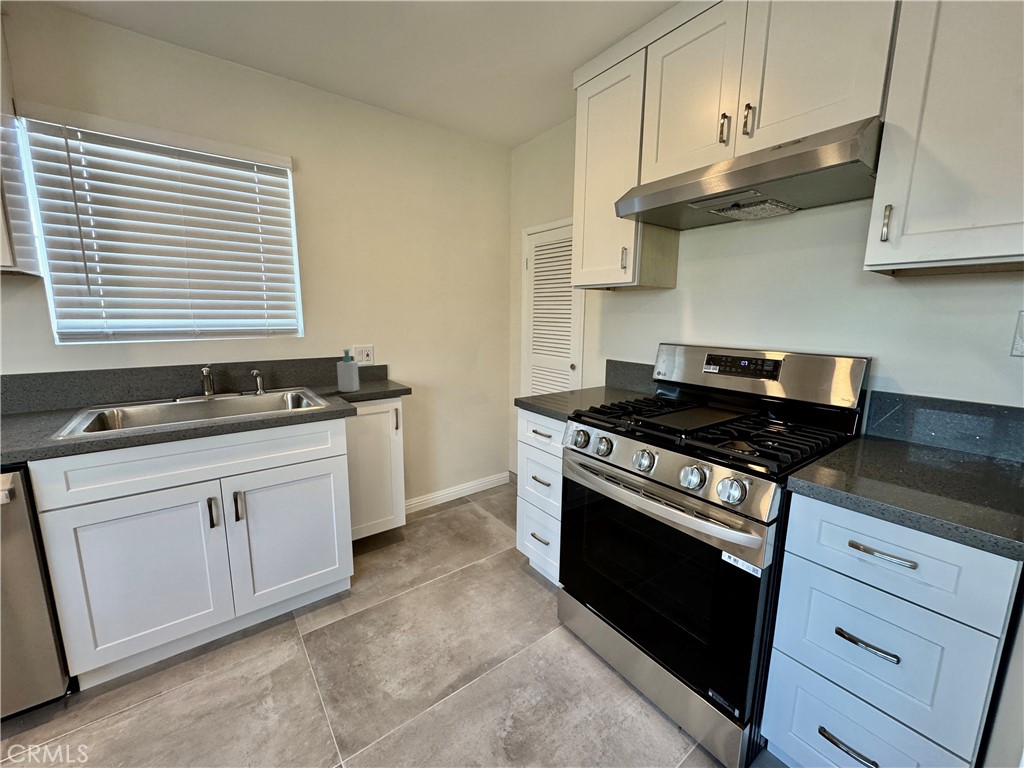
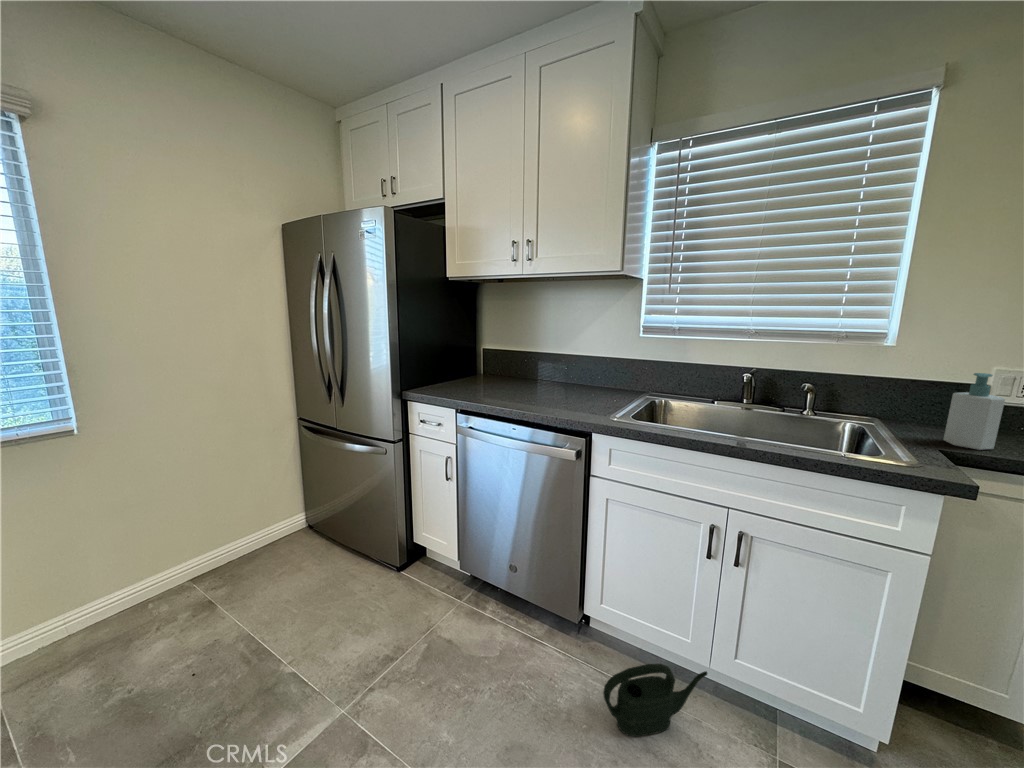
watering can: none [136,615,236,725] -> present [603,664,707,737]

